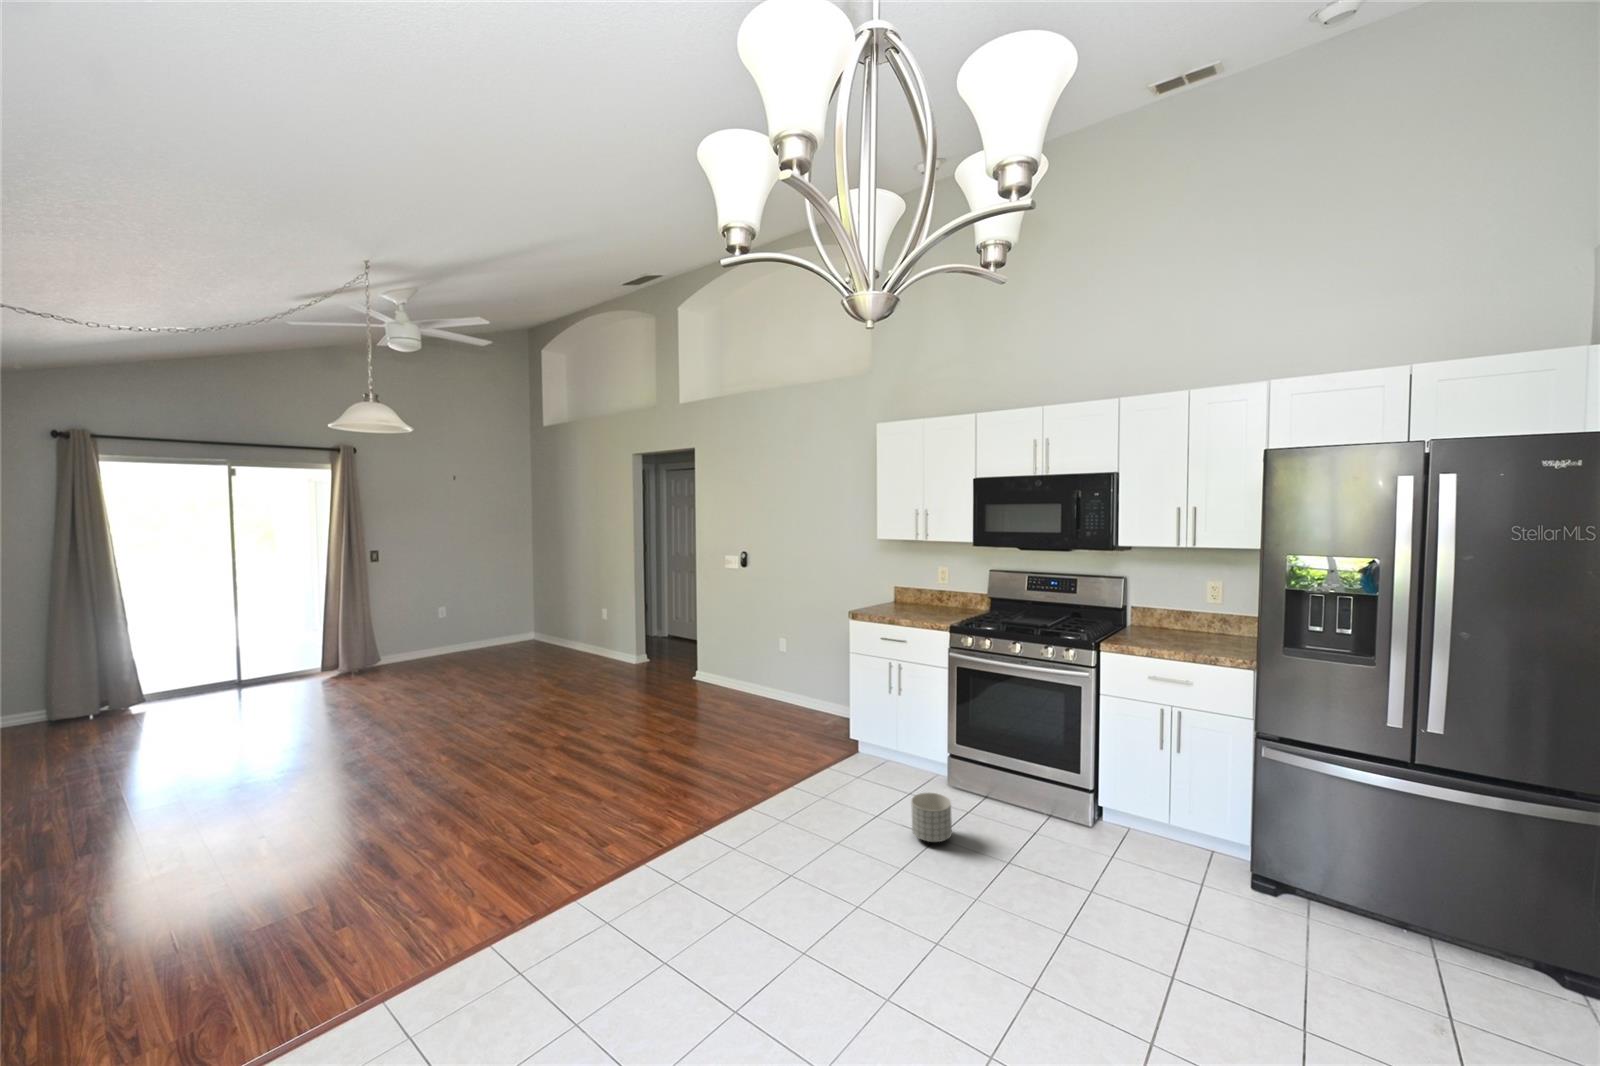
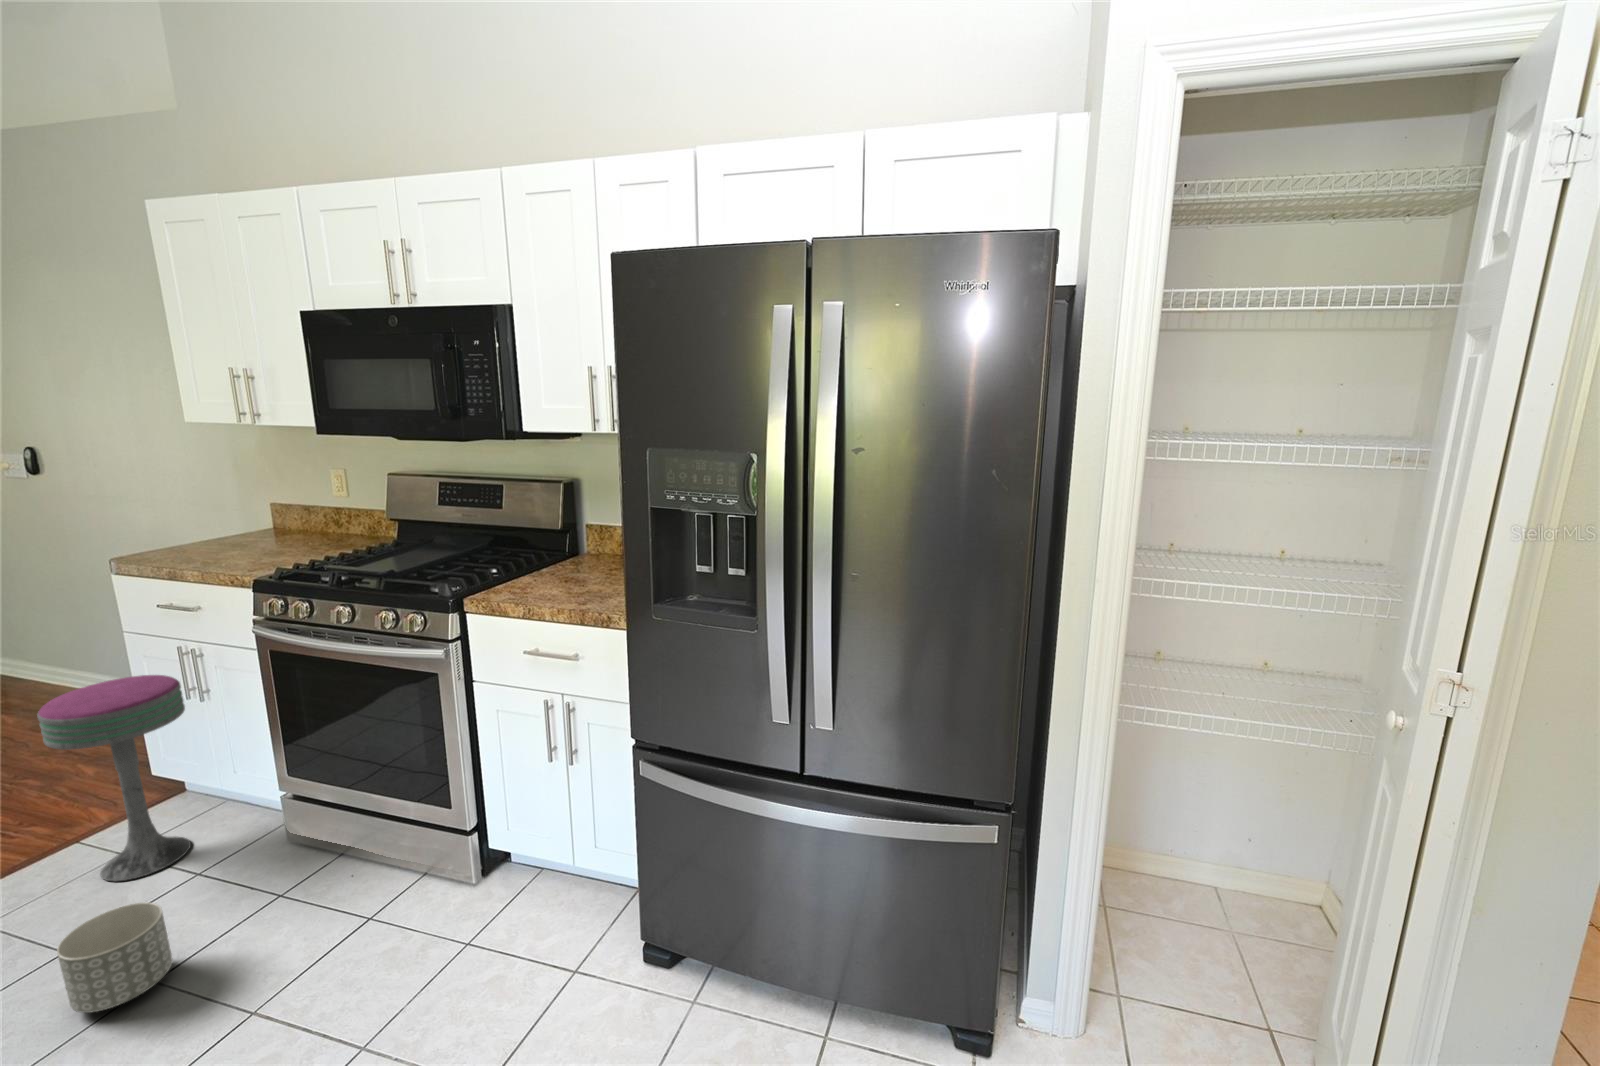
bar stool: none [849,677,904,790] -> present [37,675,191,881]

